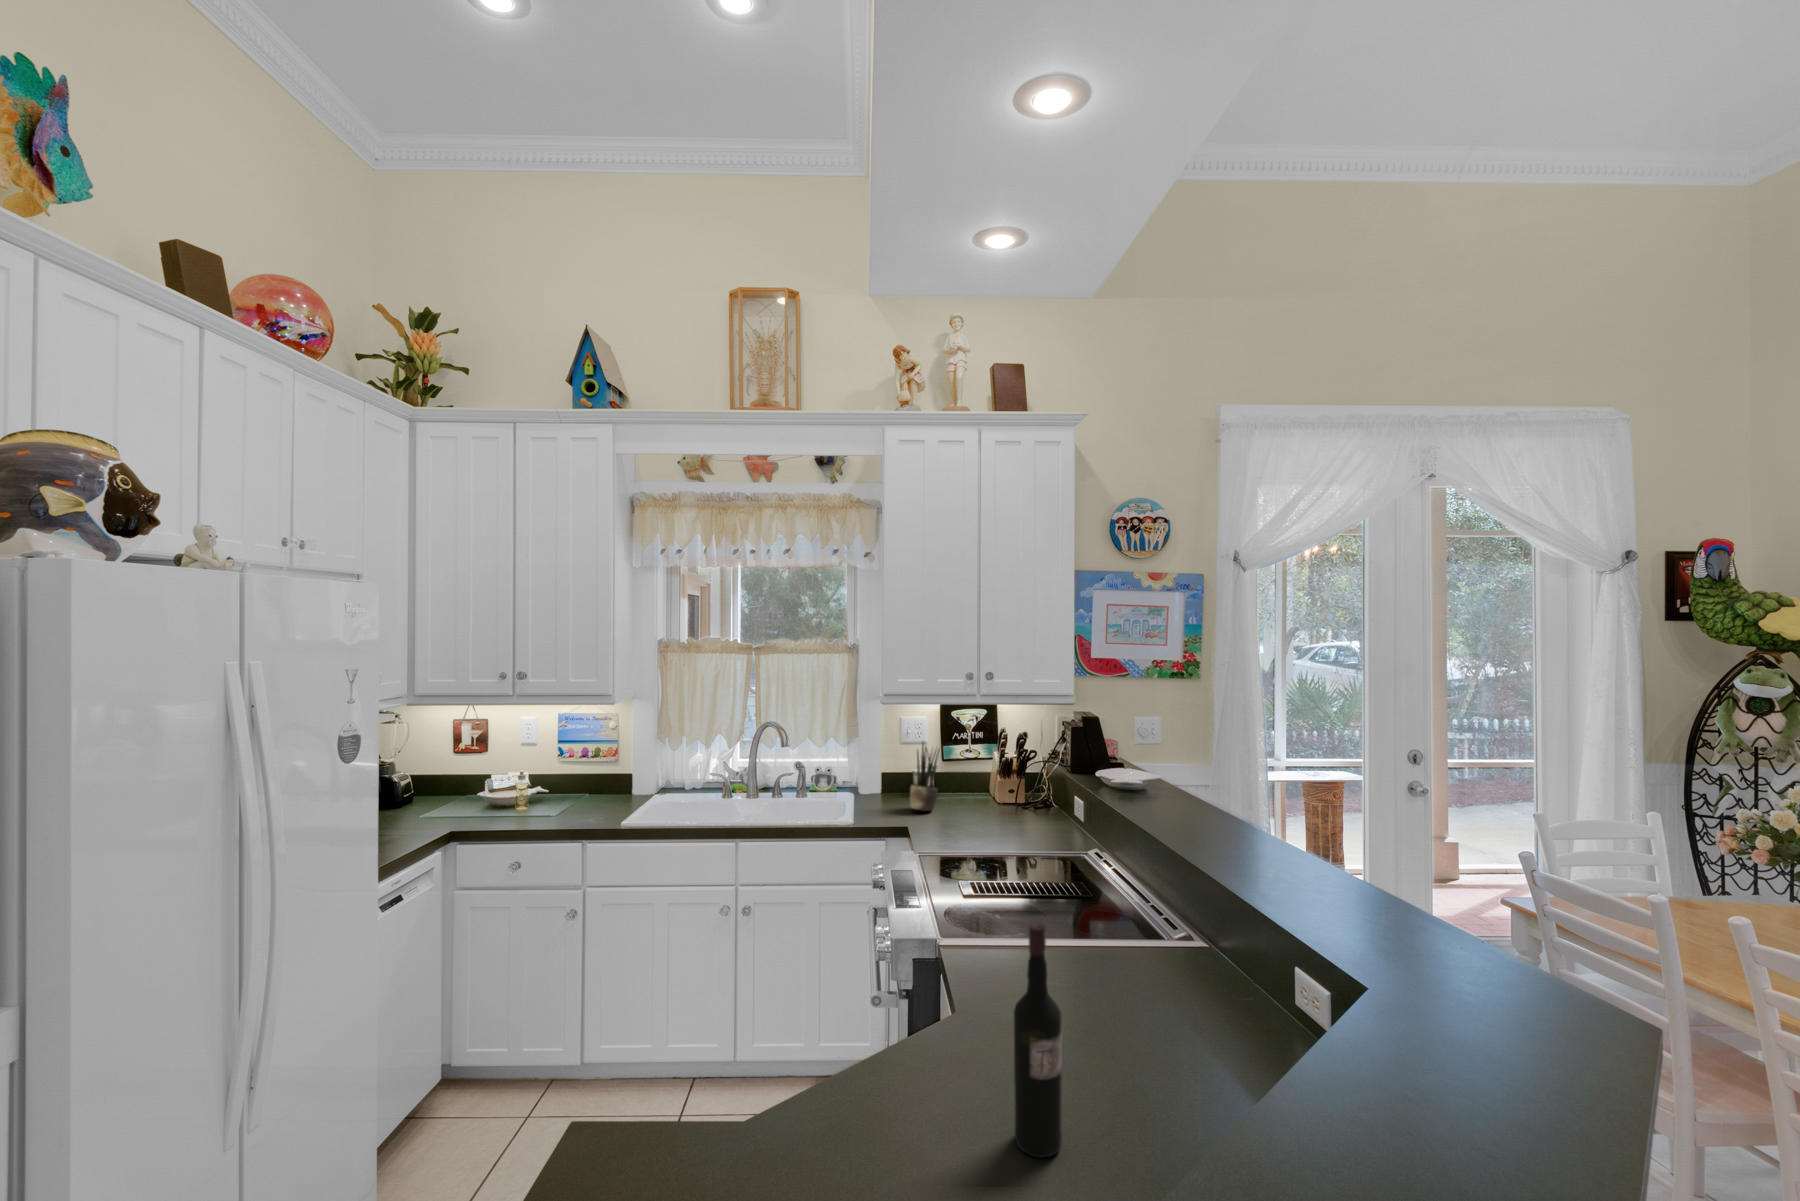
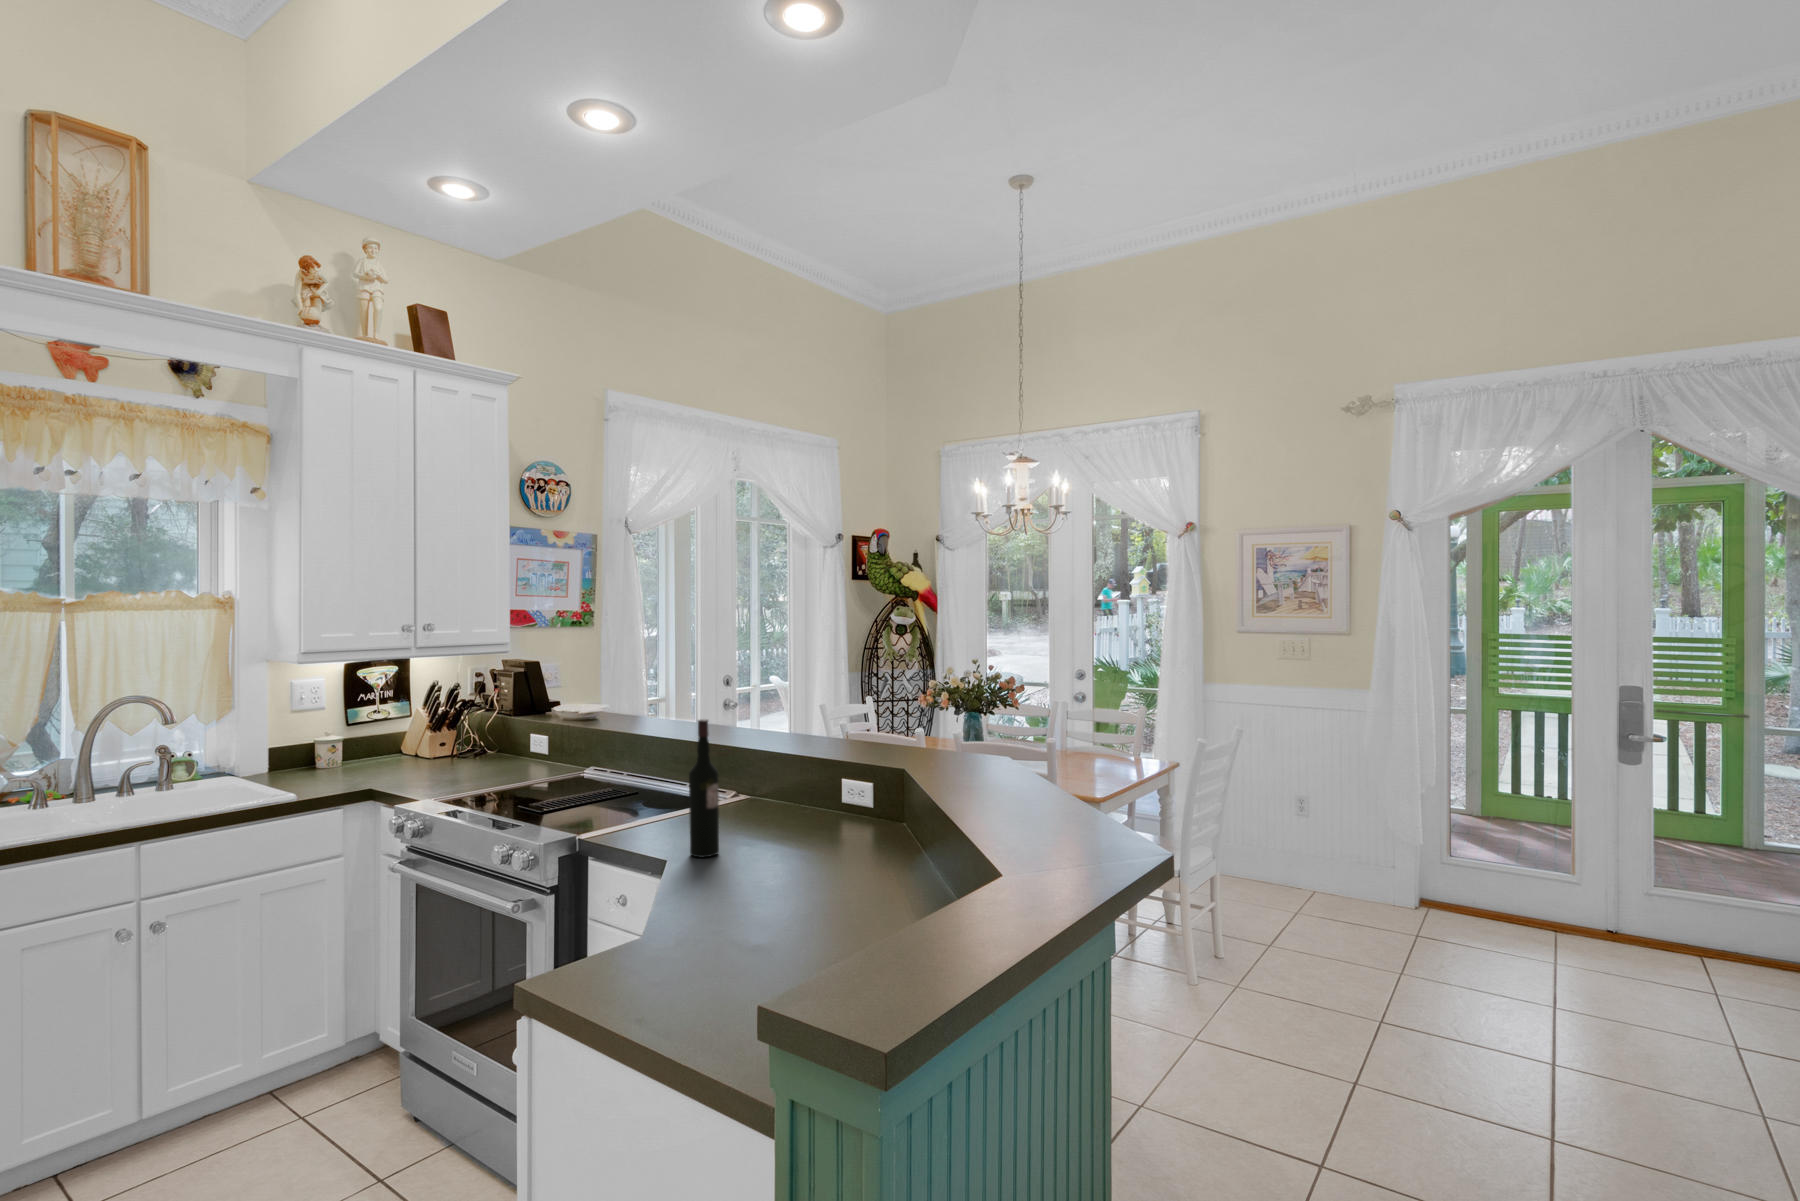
potted plant: present [910,744,939,811] -> none [330,698,367,772]

